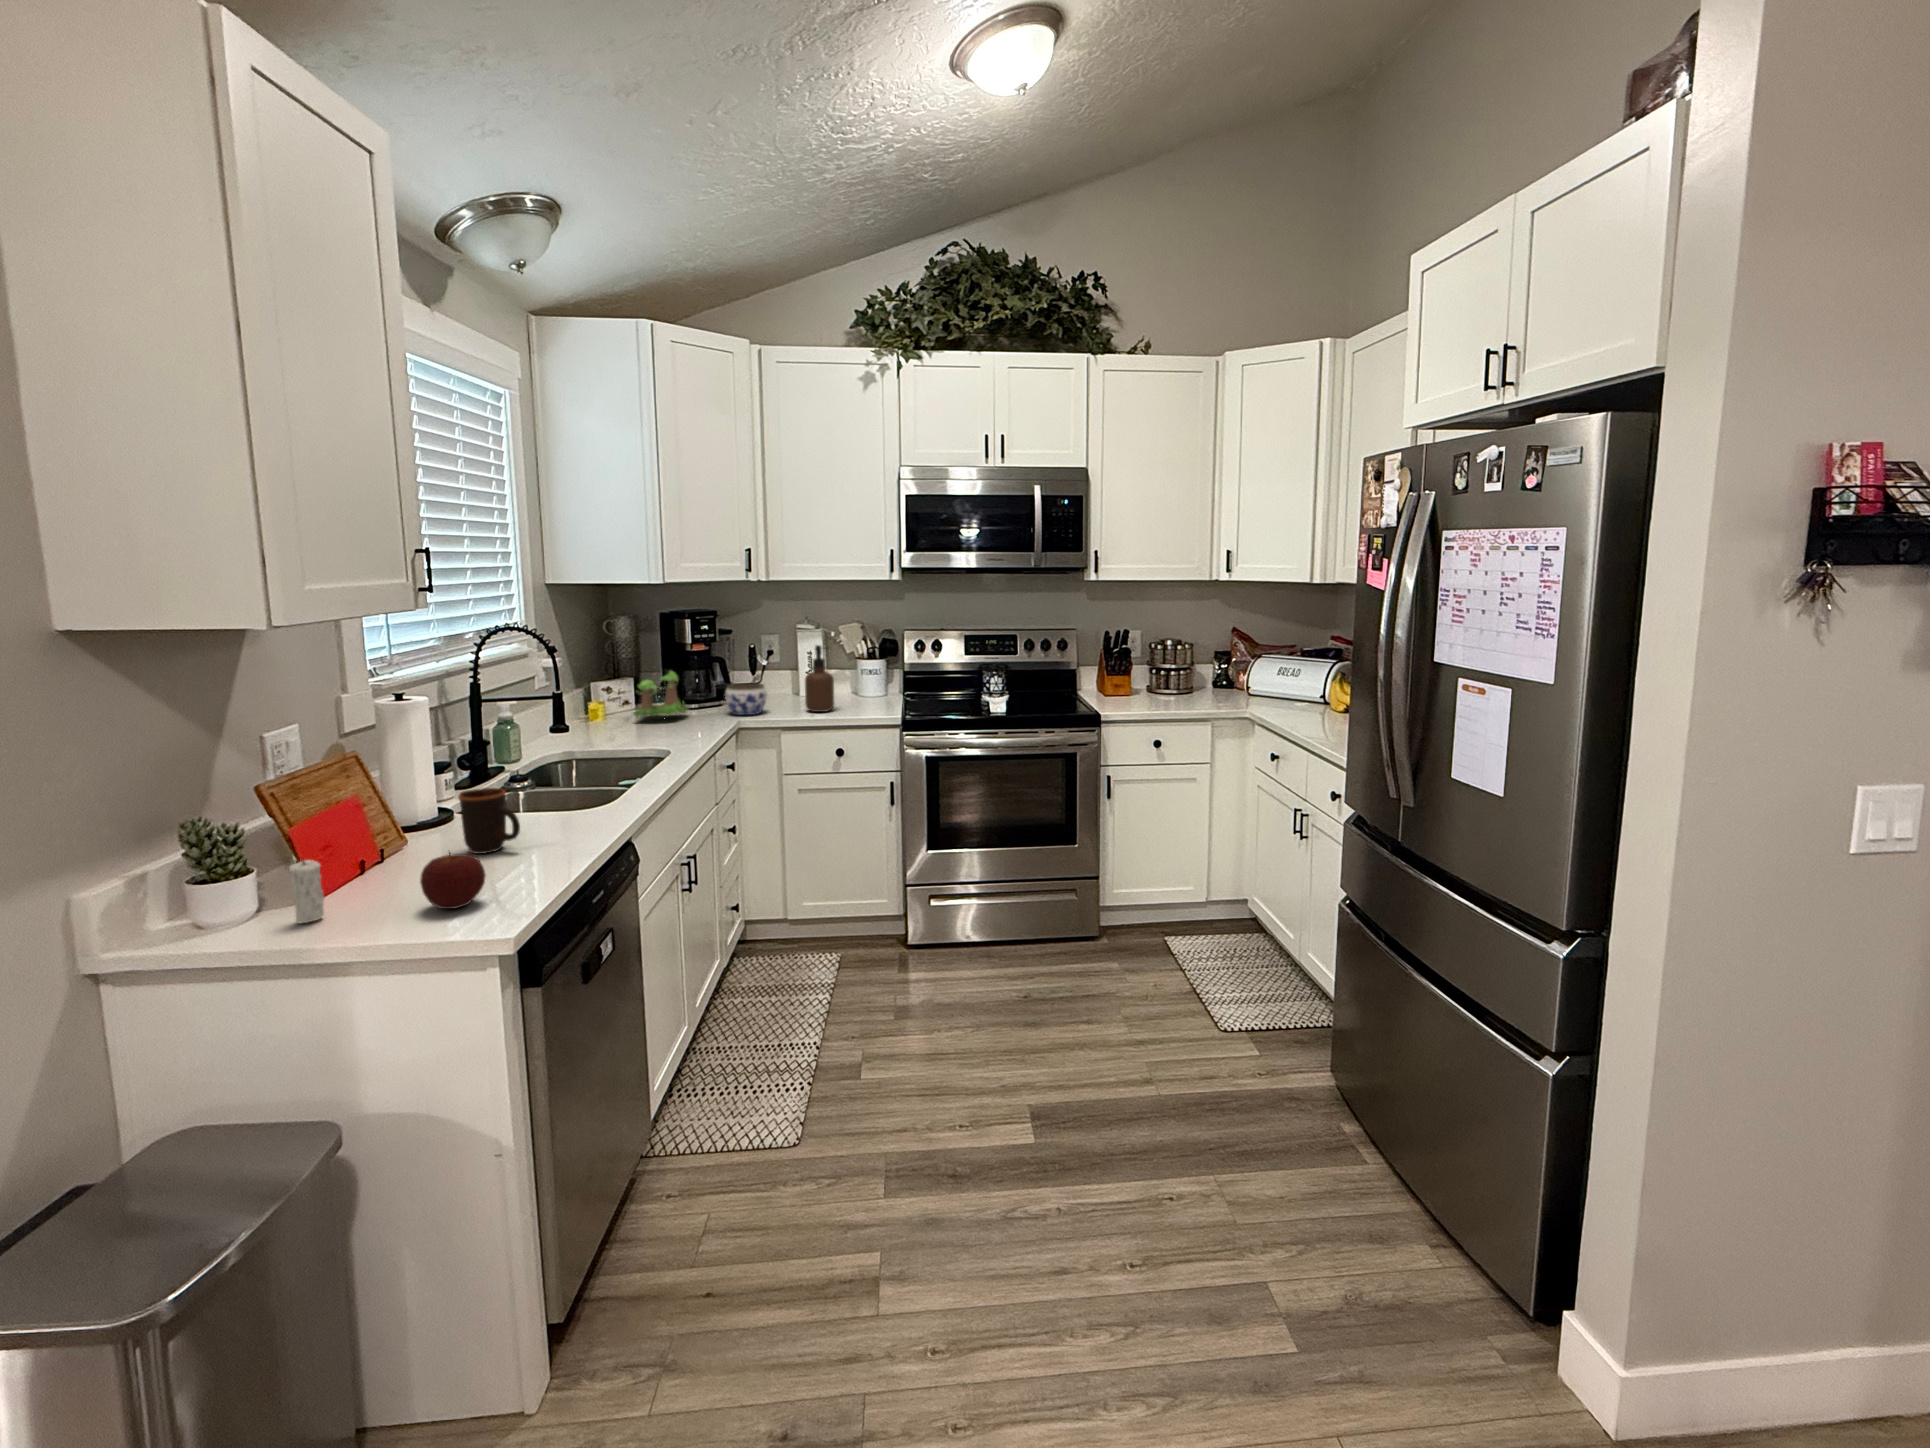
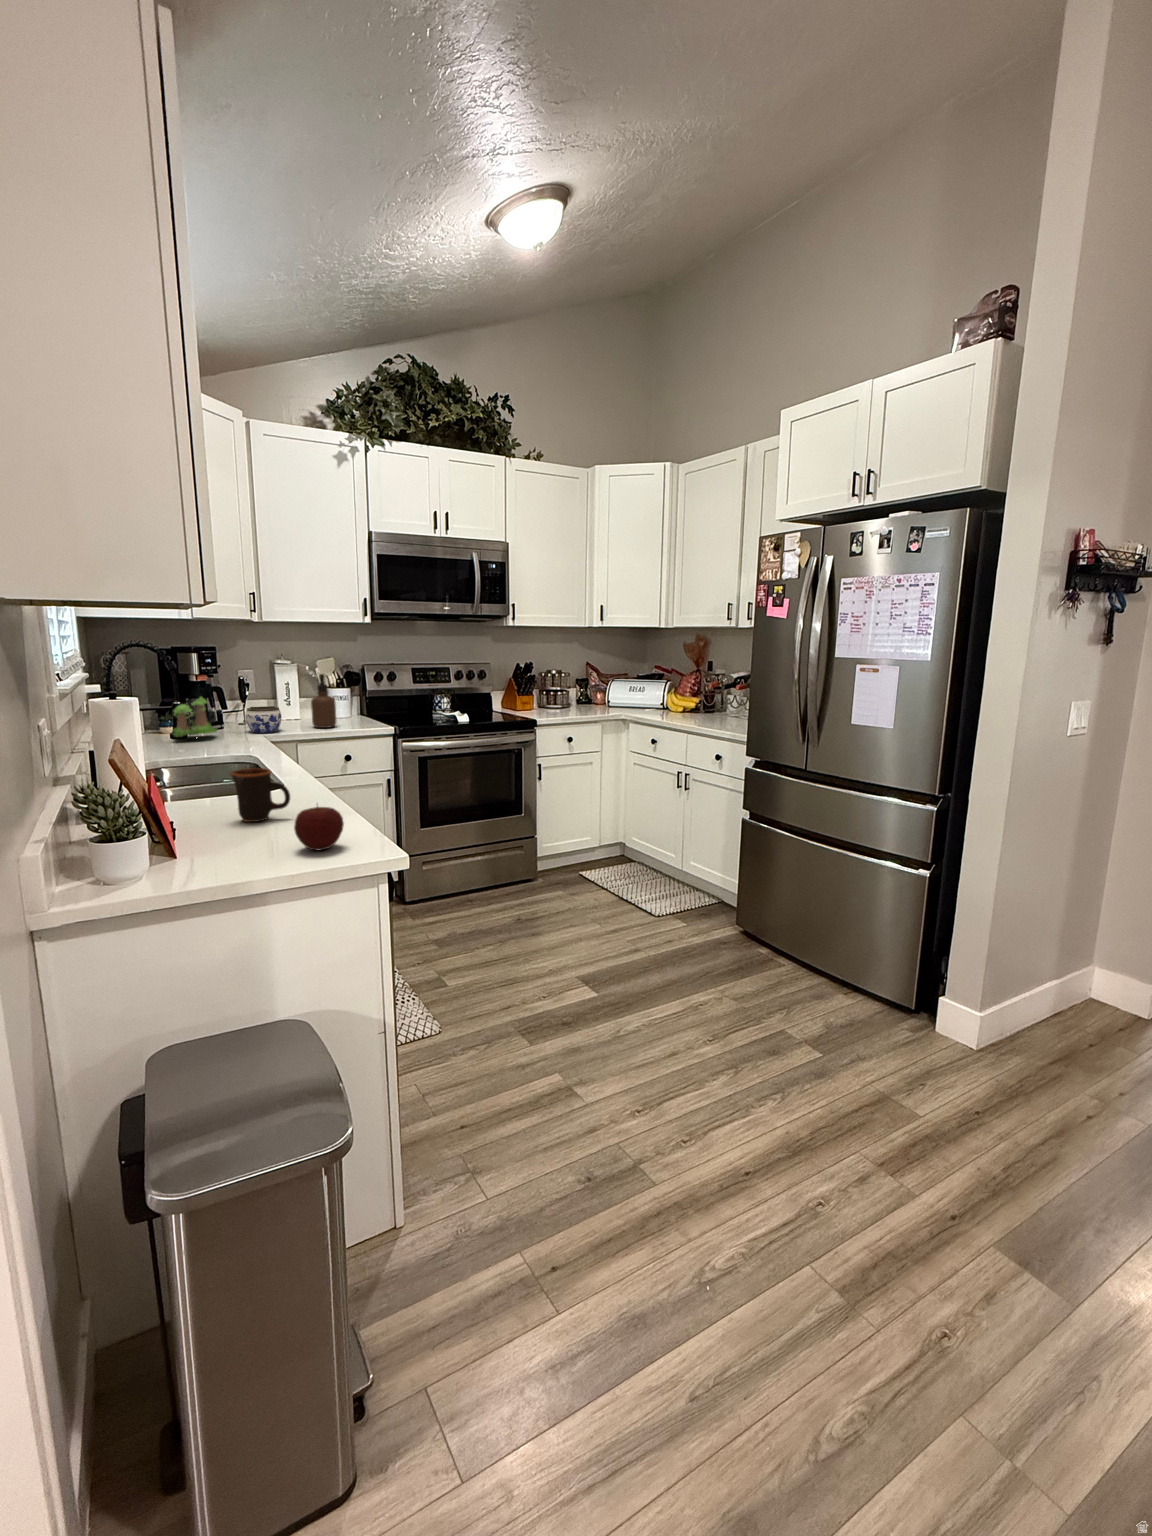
candle: present [289,860,324,924] -> none [195,811,222,873]

